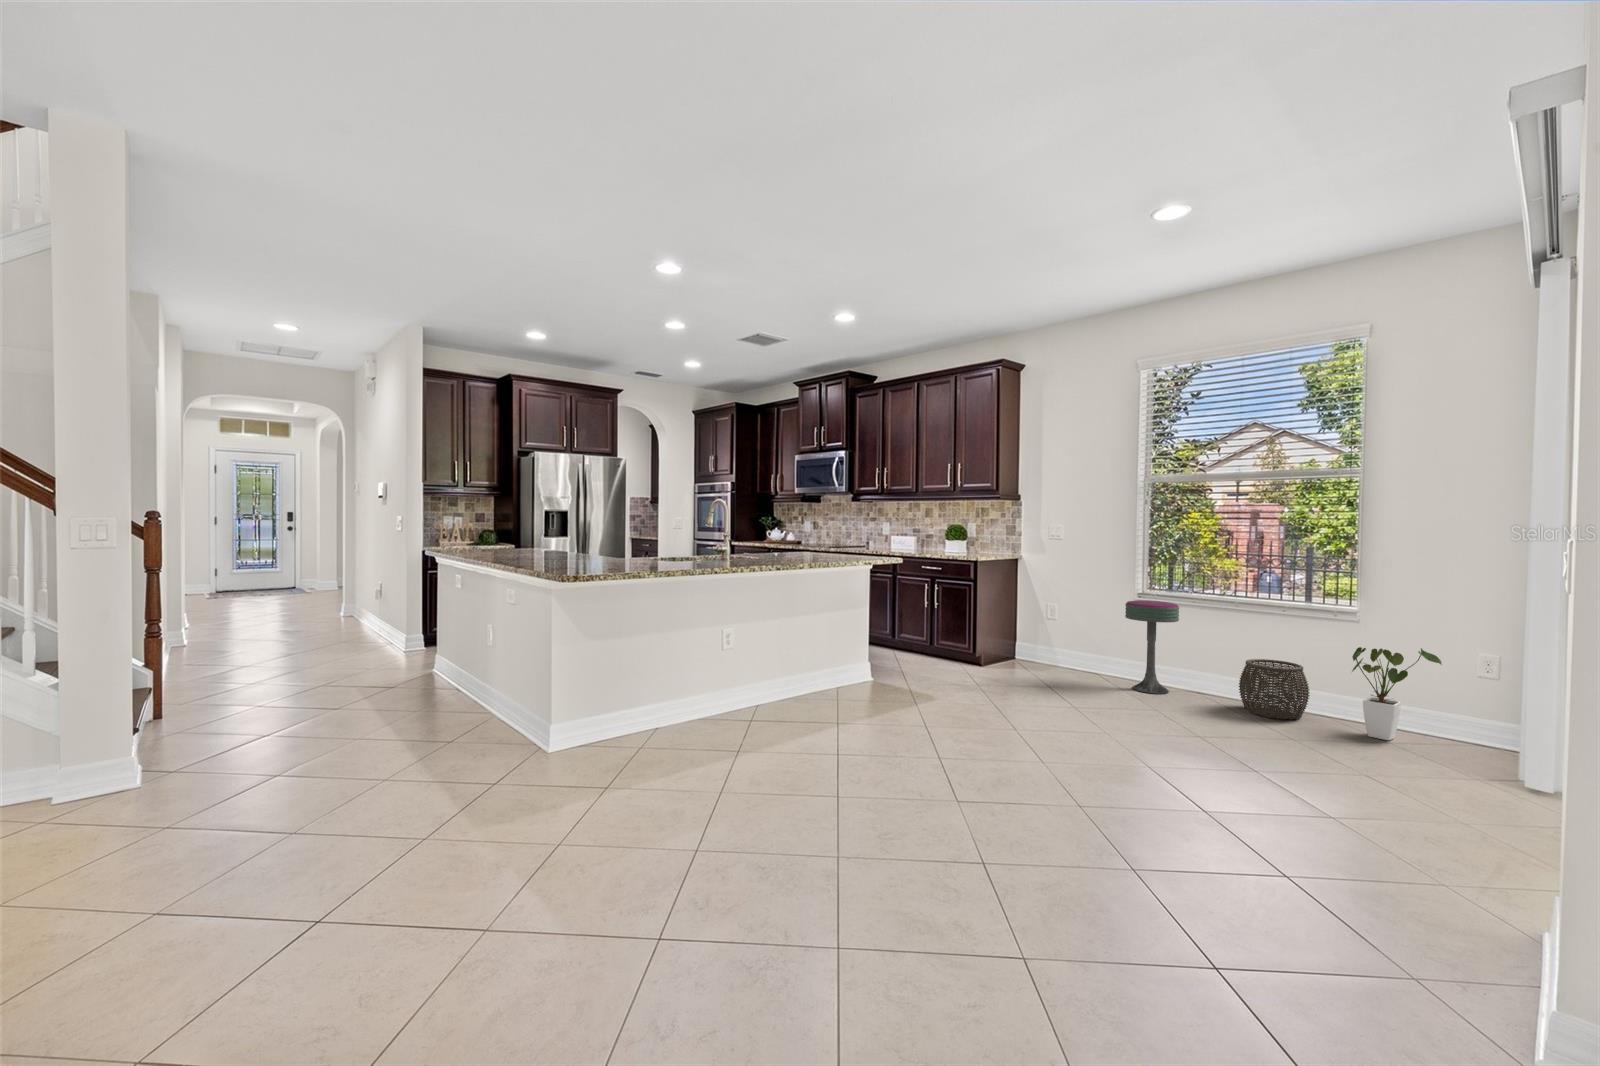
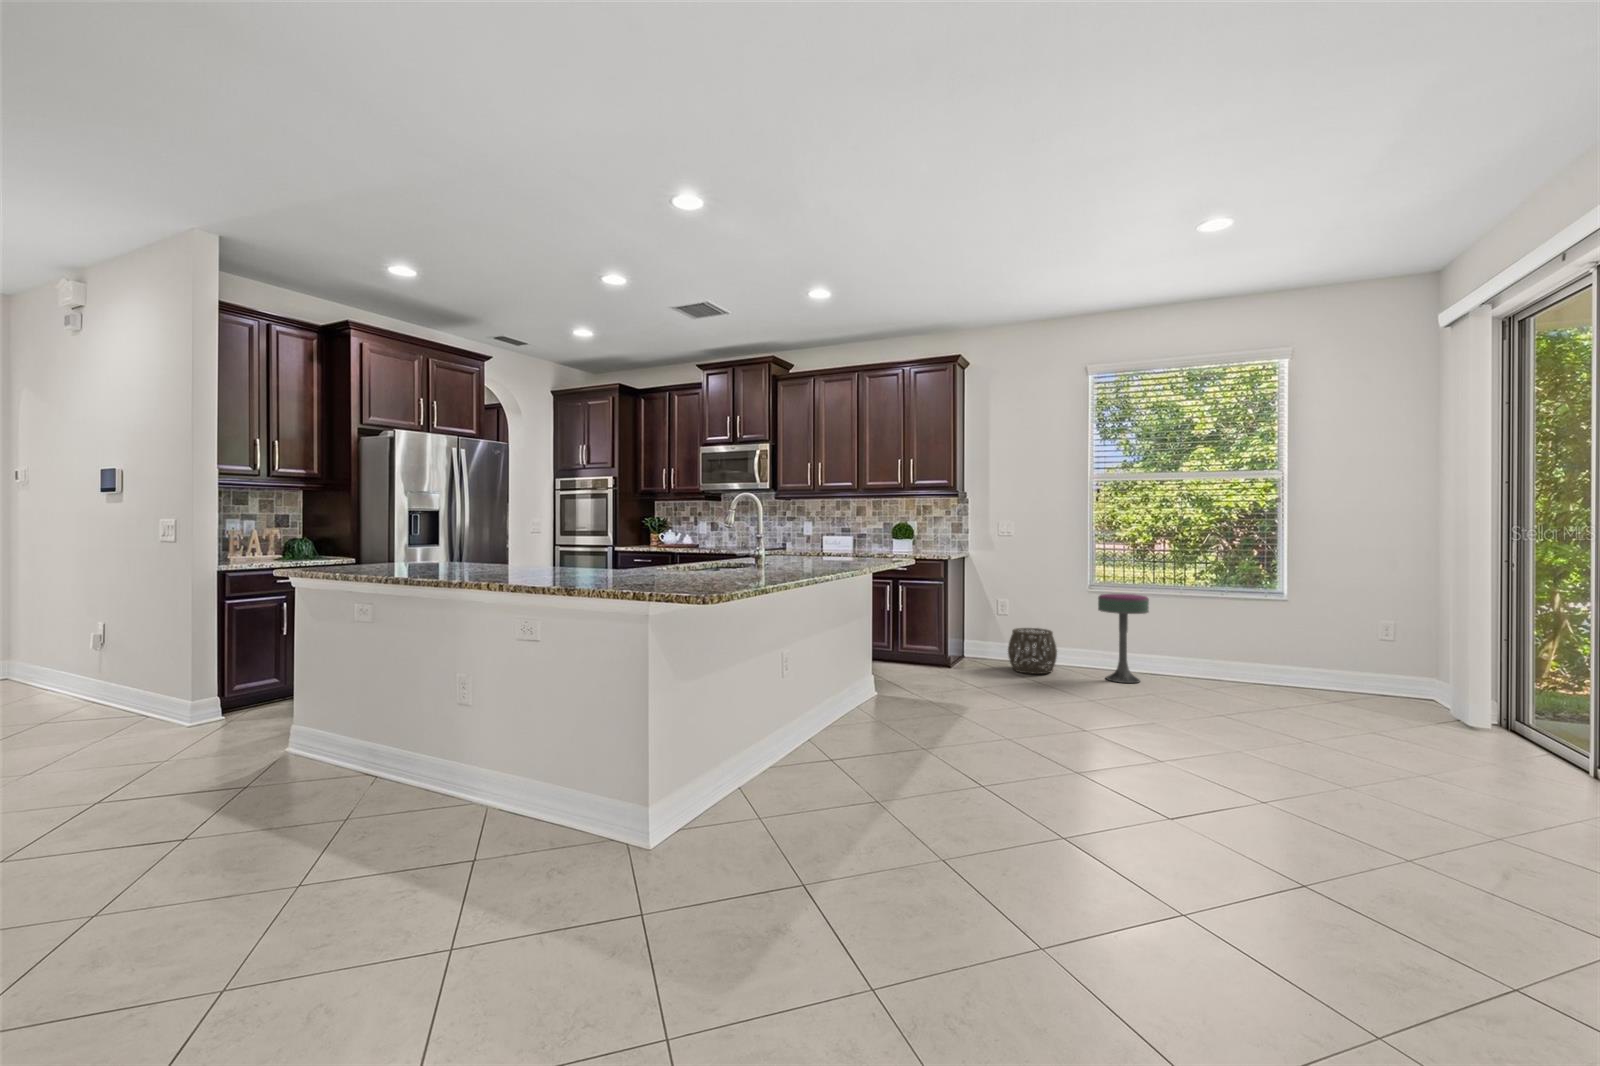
house plant: present [1352,647,1442,740] -> none [1318,624,1383,707]
woven basket: present [1239,659,1310,719] -> present [1008,628,1057,674]

